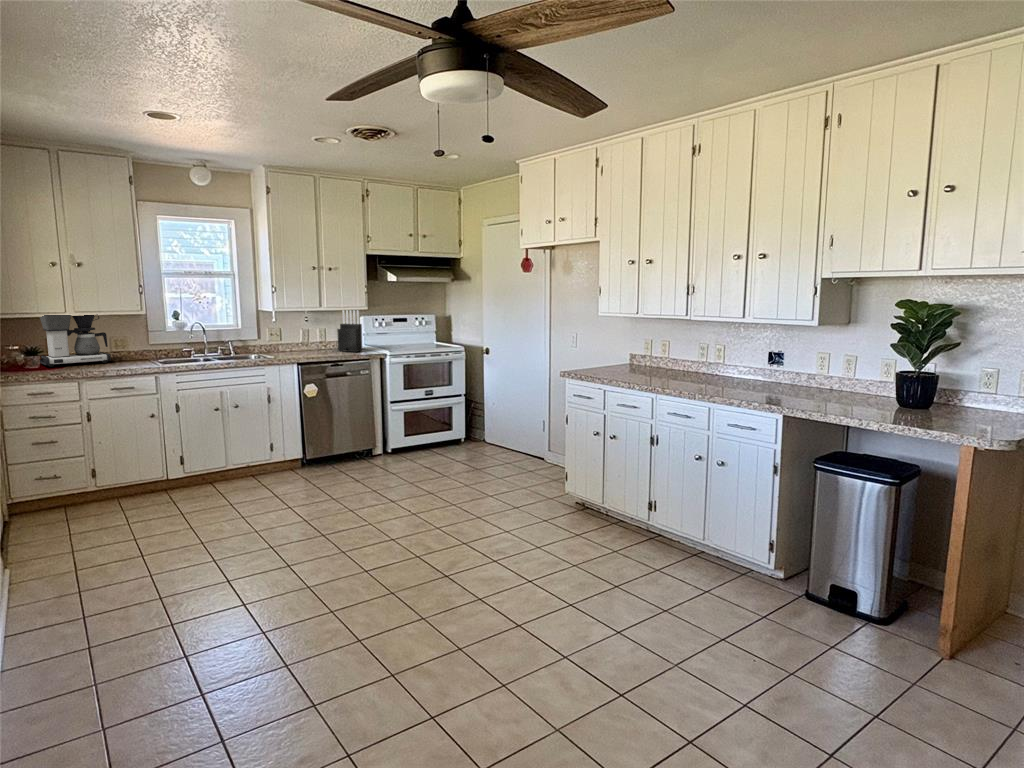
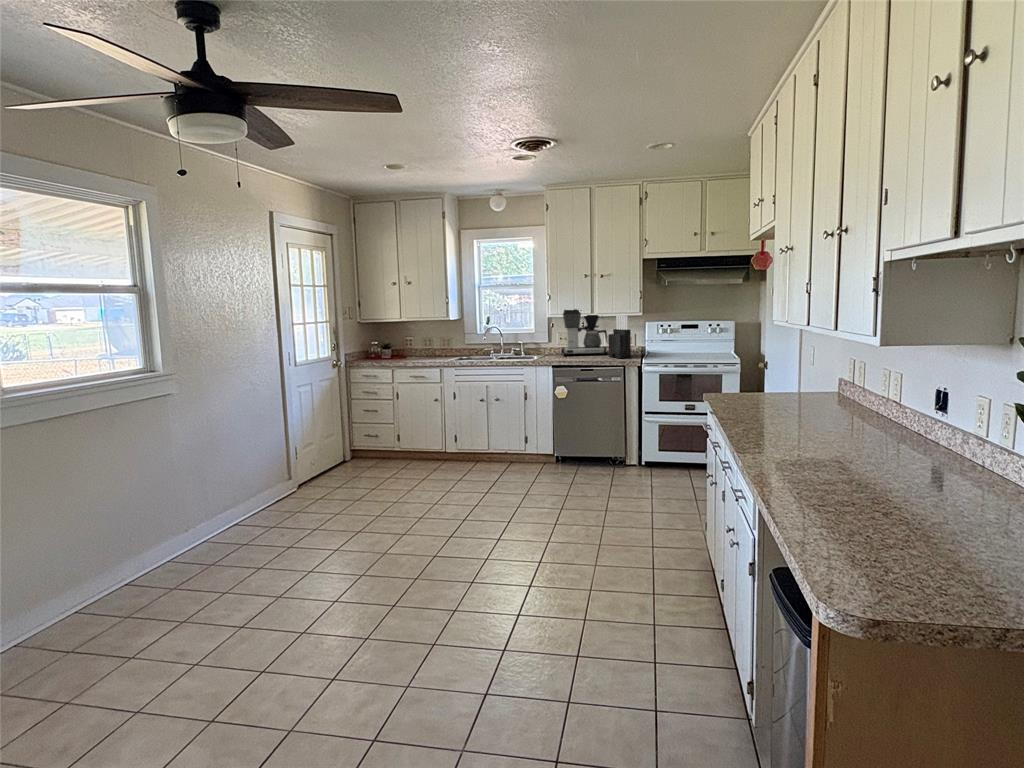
coffee maker: present [40,314,111,367] -> present [561,309,607,355]

